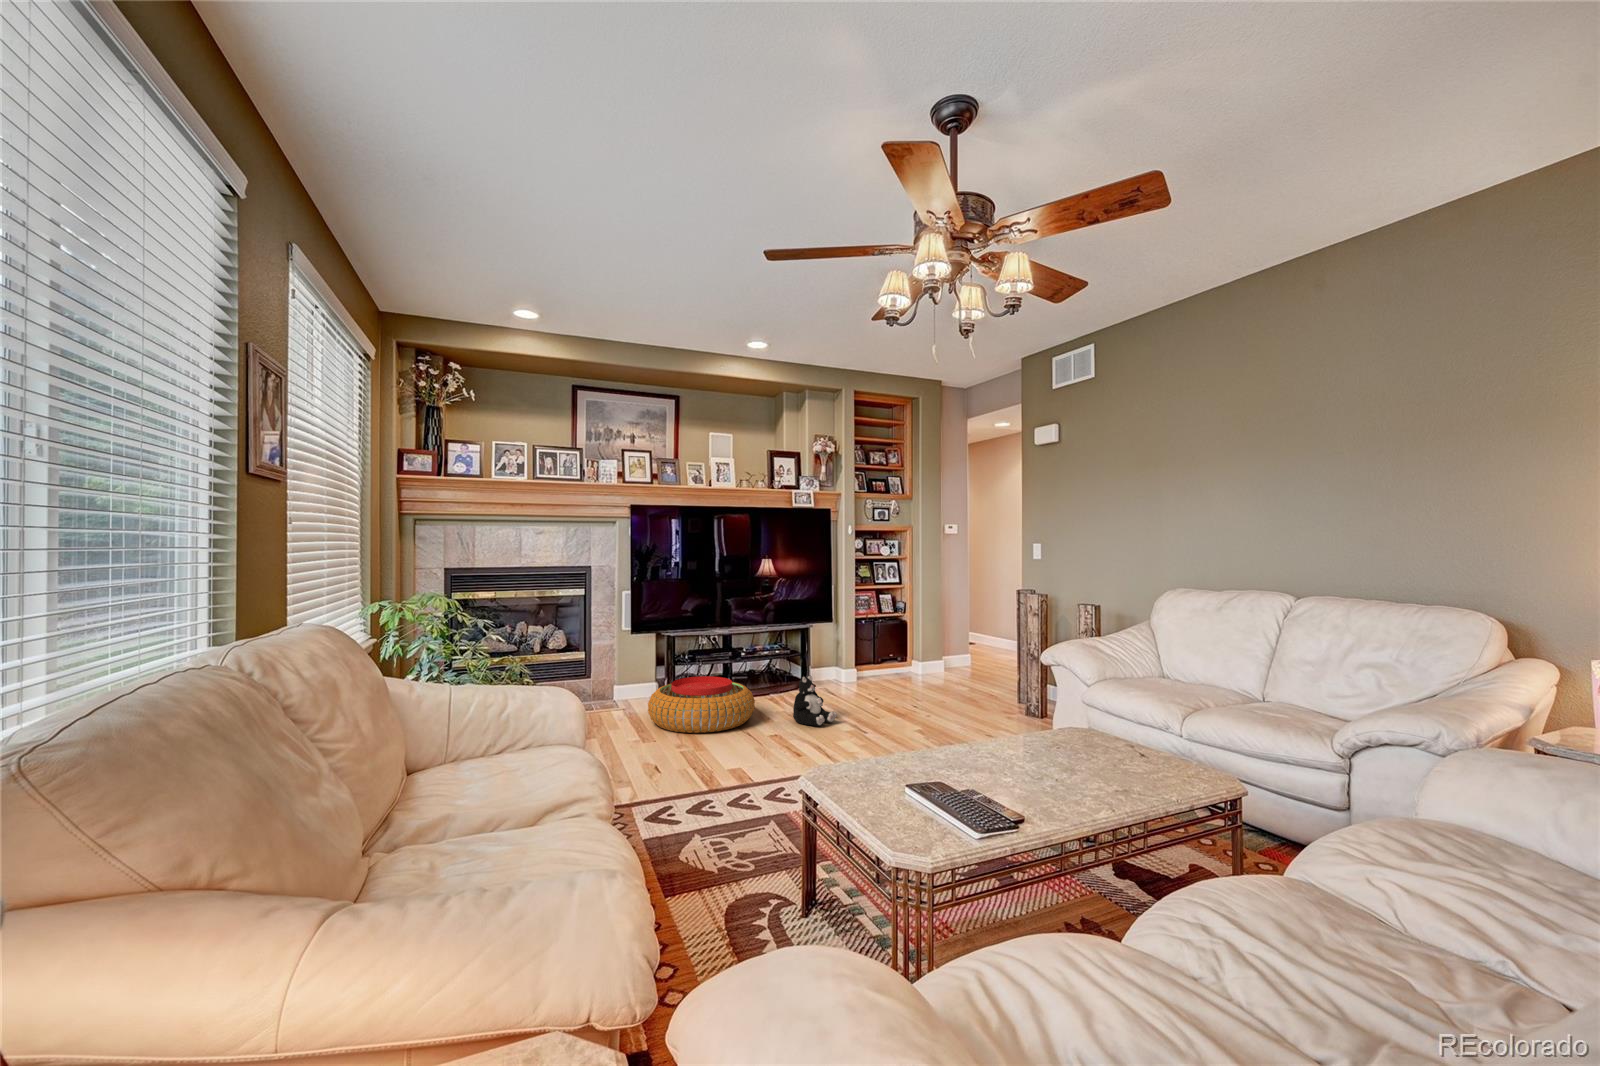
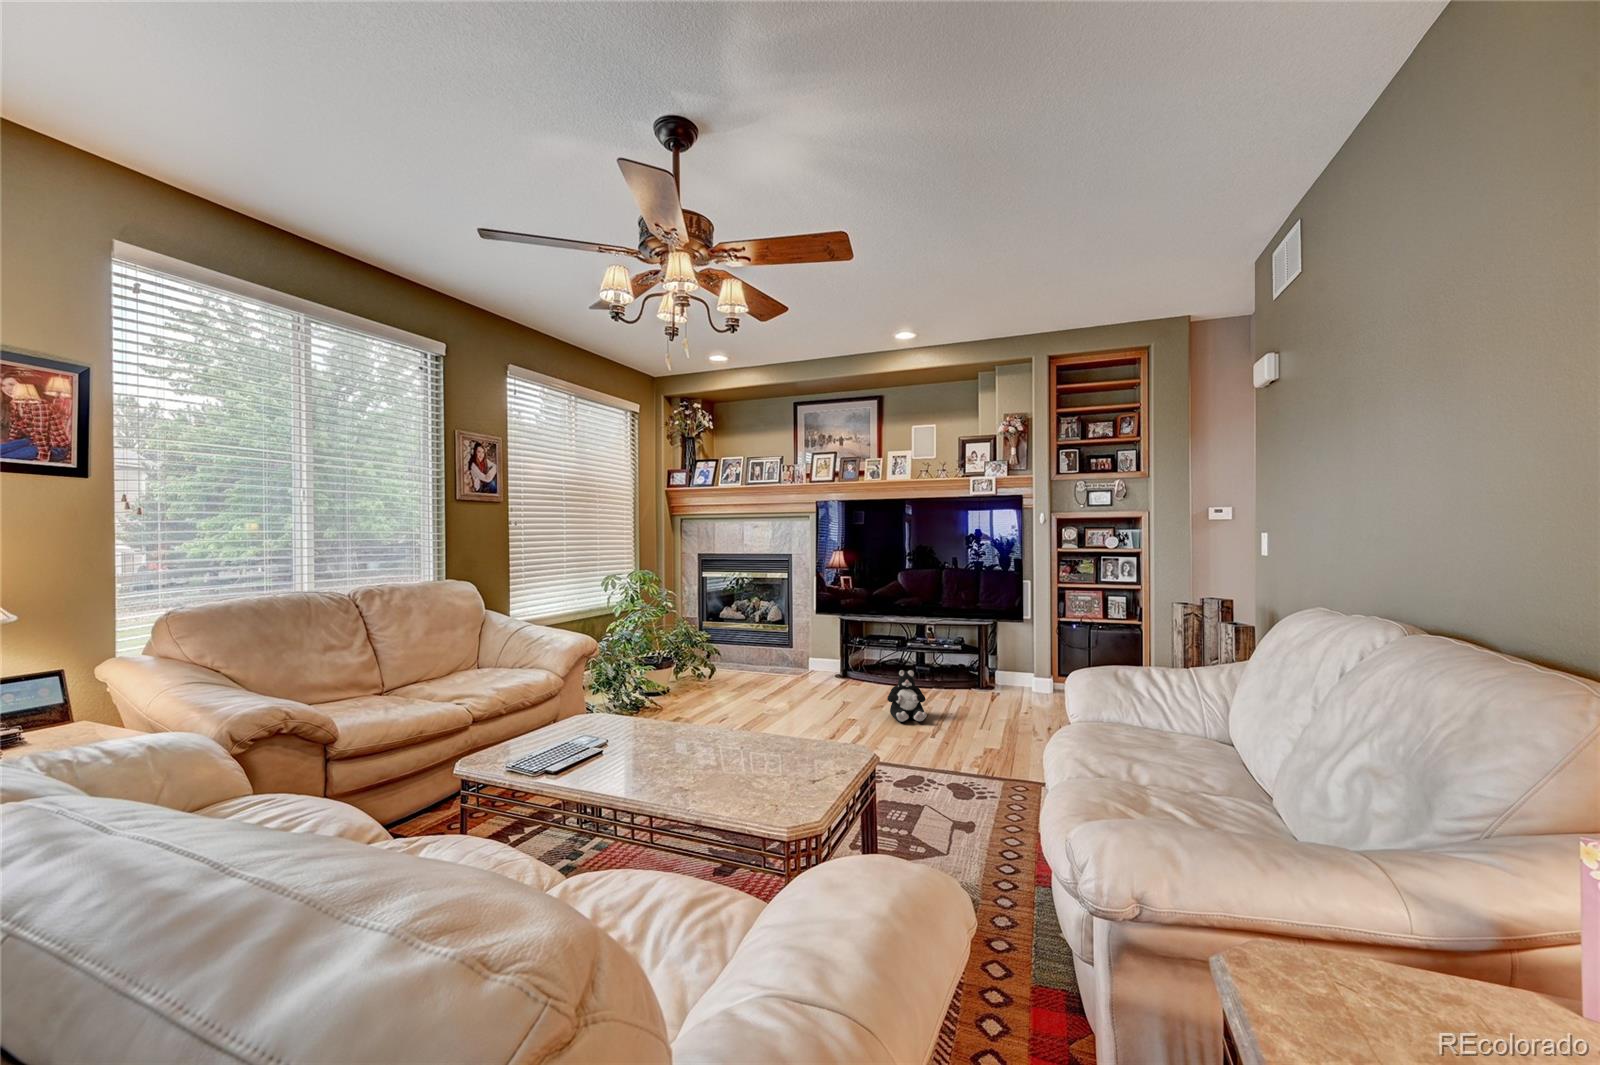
pouf: present [648,676,755,733] -> none [779,656,876,707]

